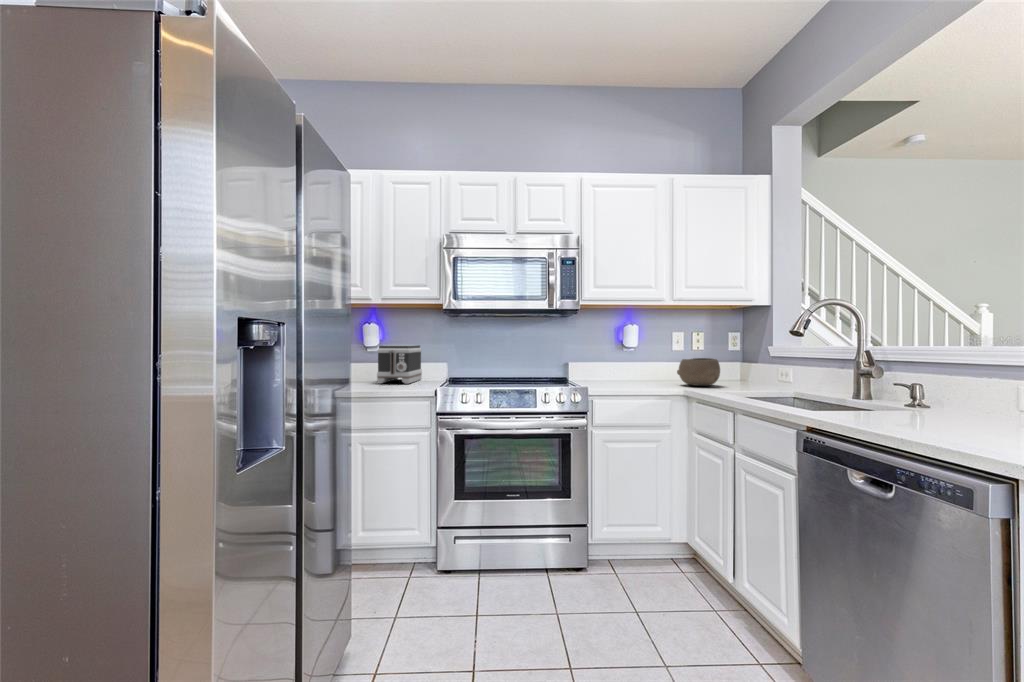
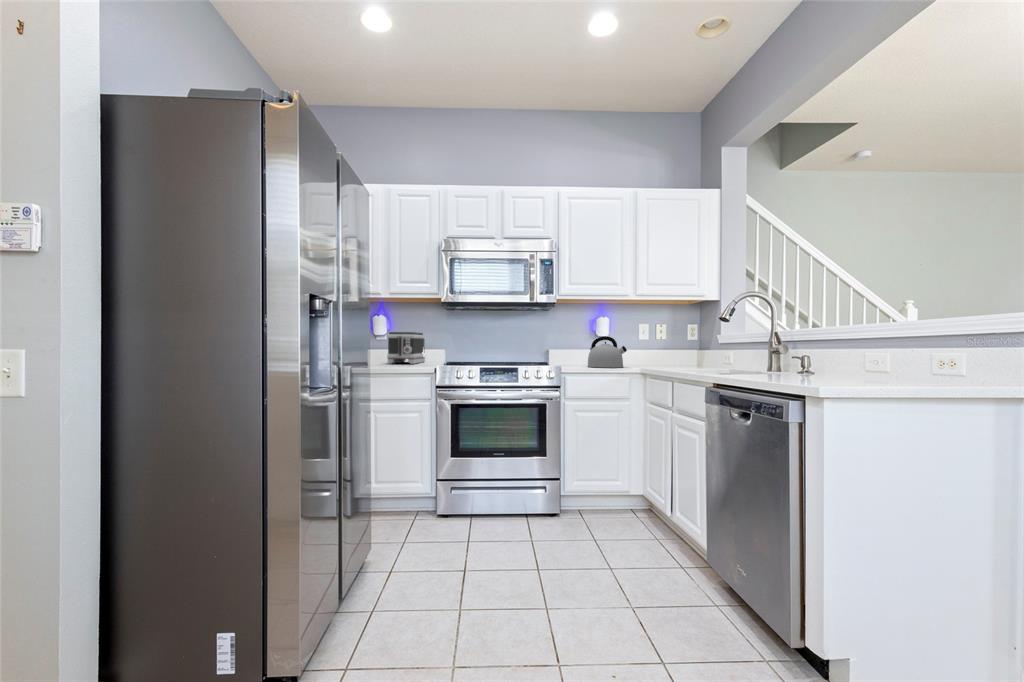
kettle: none [618,351,666,389] -> present [587,336,627,368]
bowl: present [677,358,720,386] -> none [638,344,674,367]

